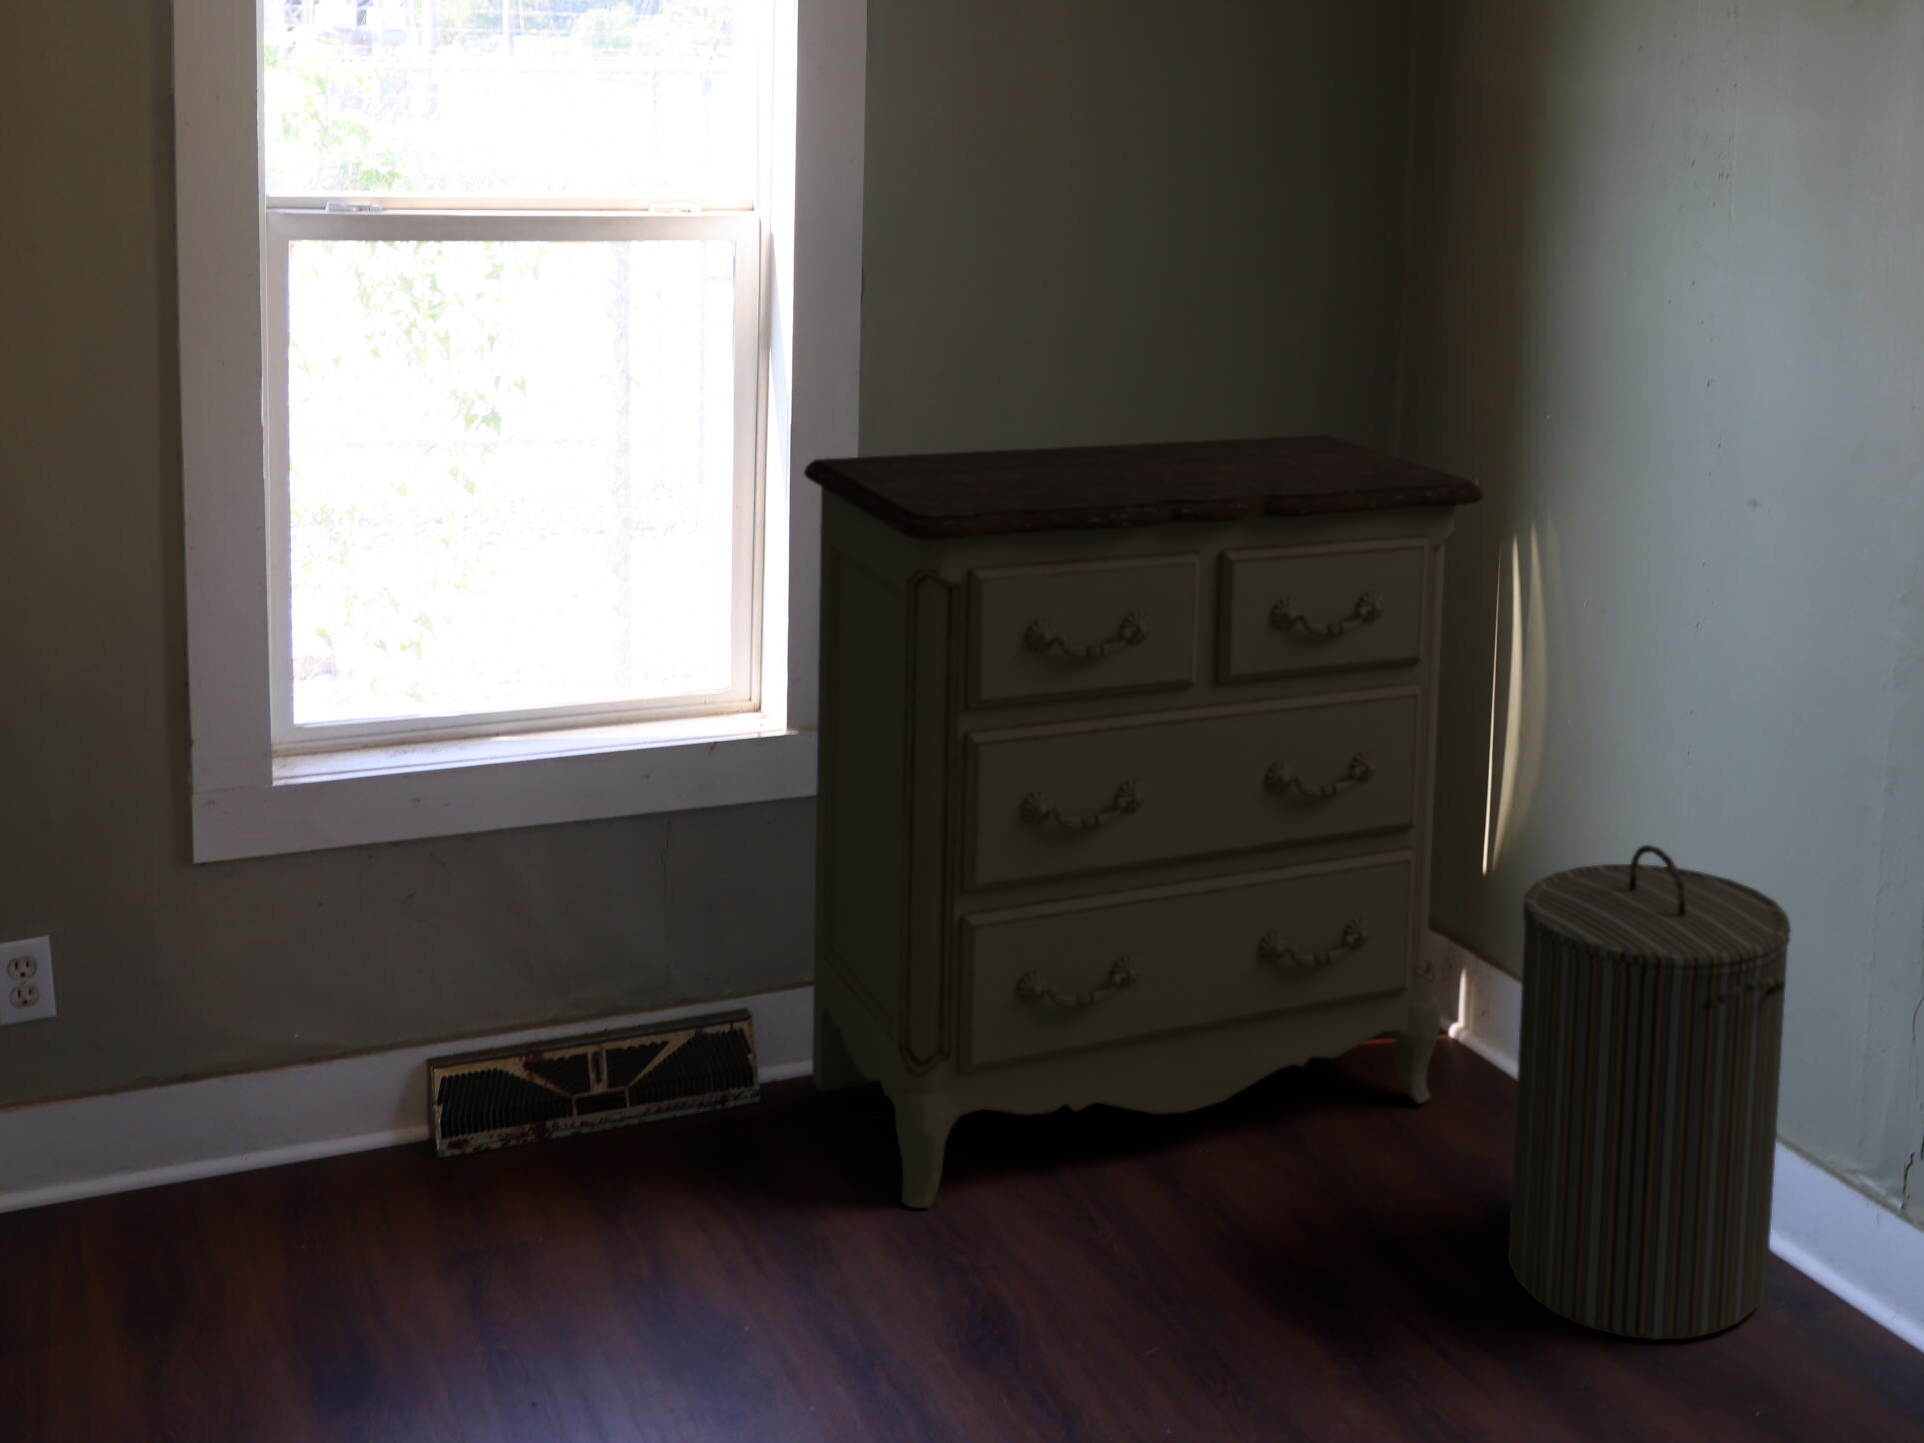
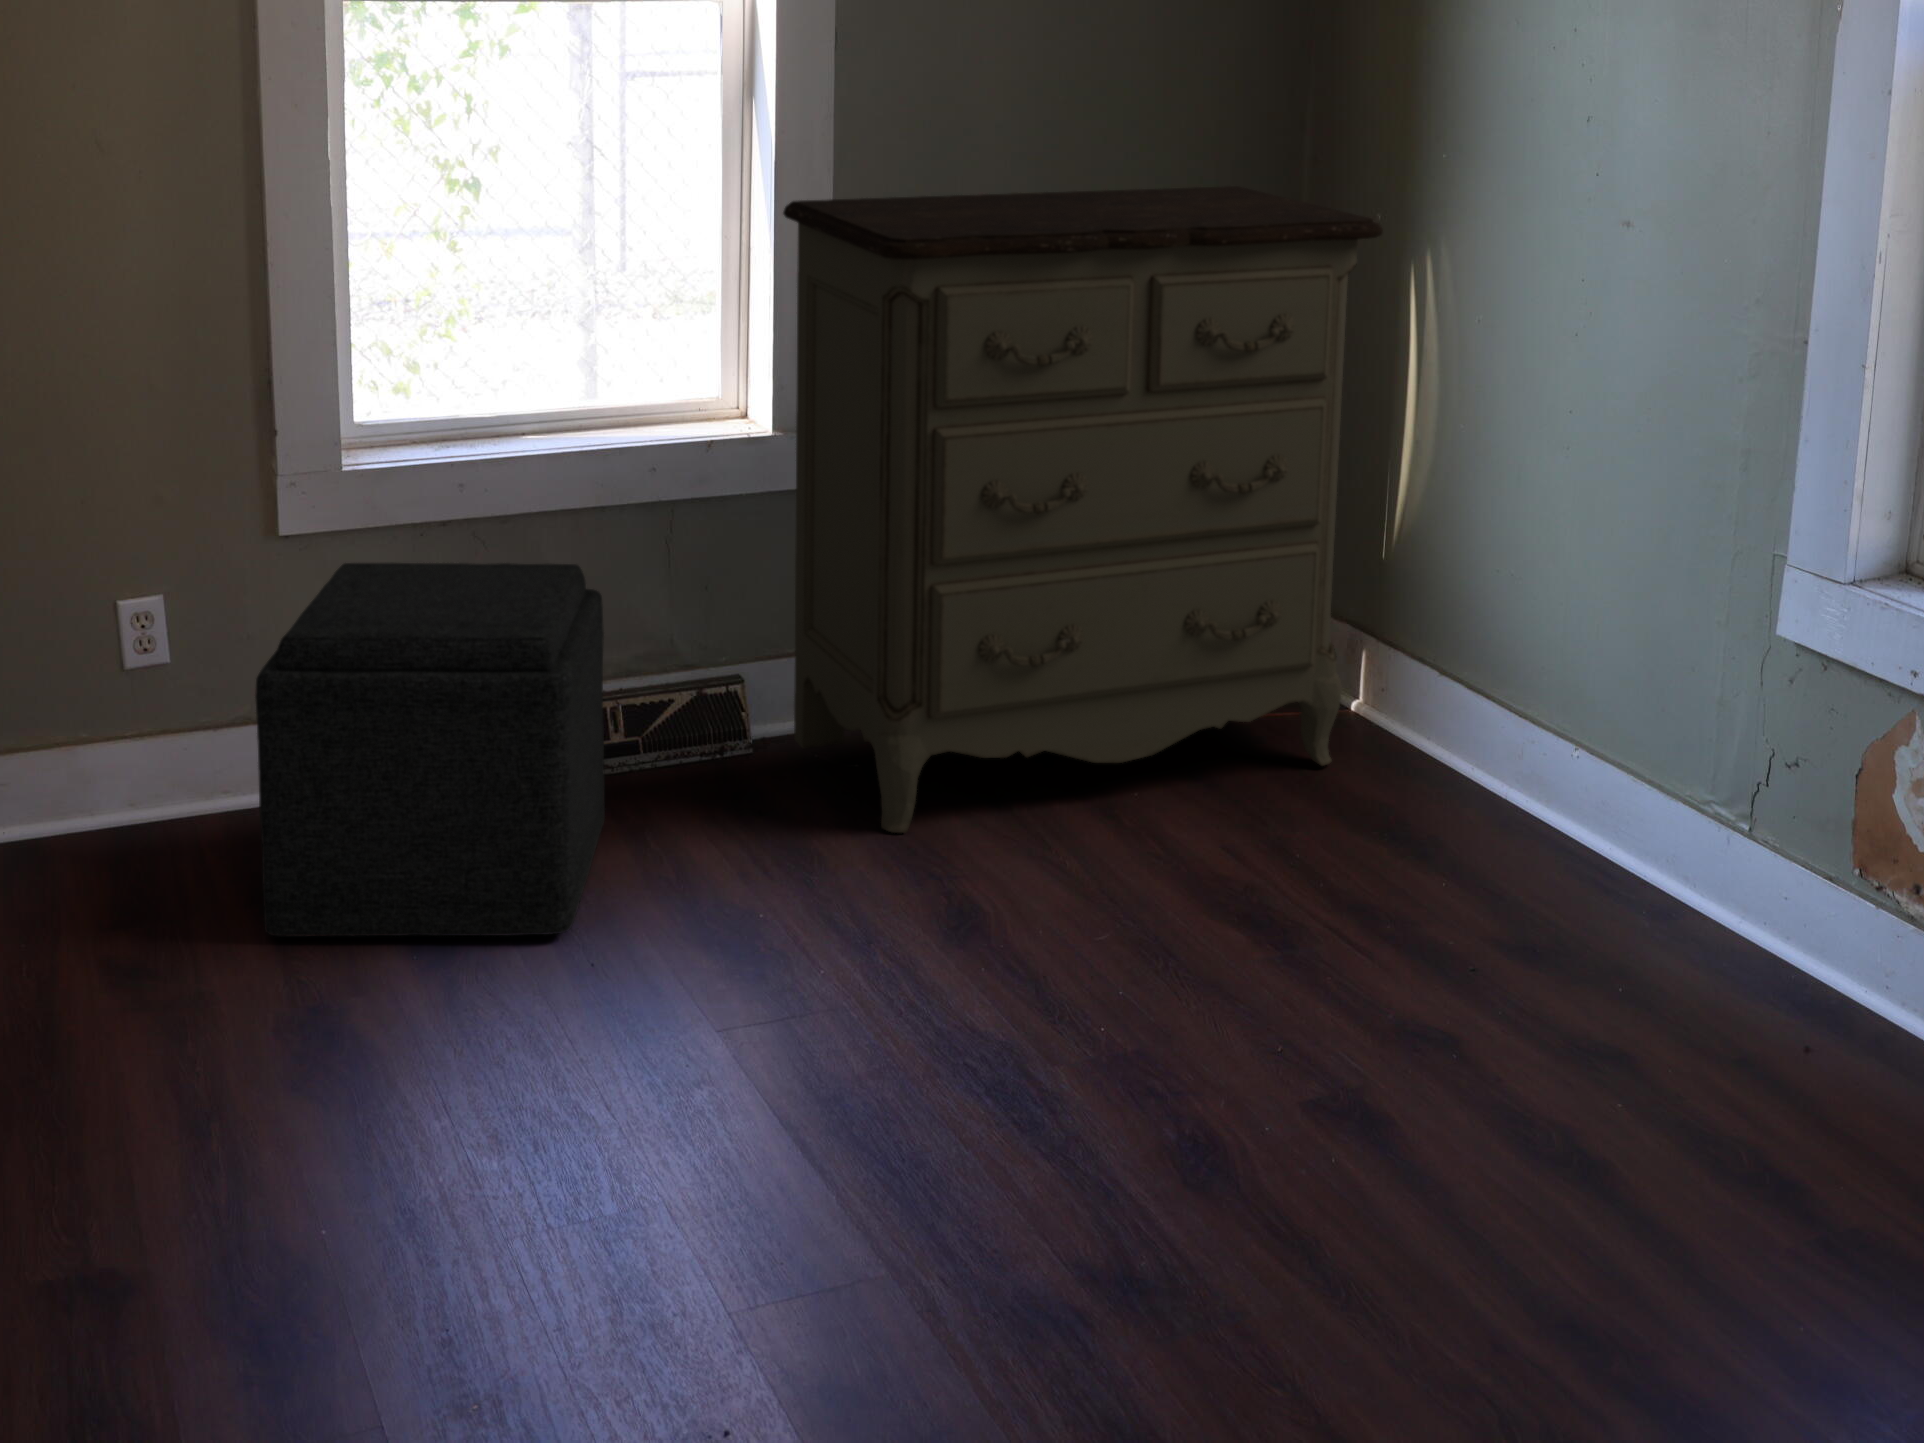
laundry hamper: present [1509,845,1791,1339] -> none [1402,524,1653,937]
ottoman: none [116,897,571,1383] -> present [255,563,605,936]

